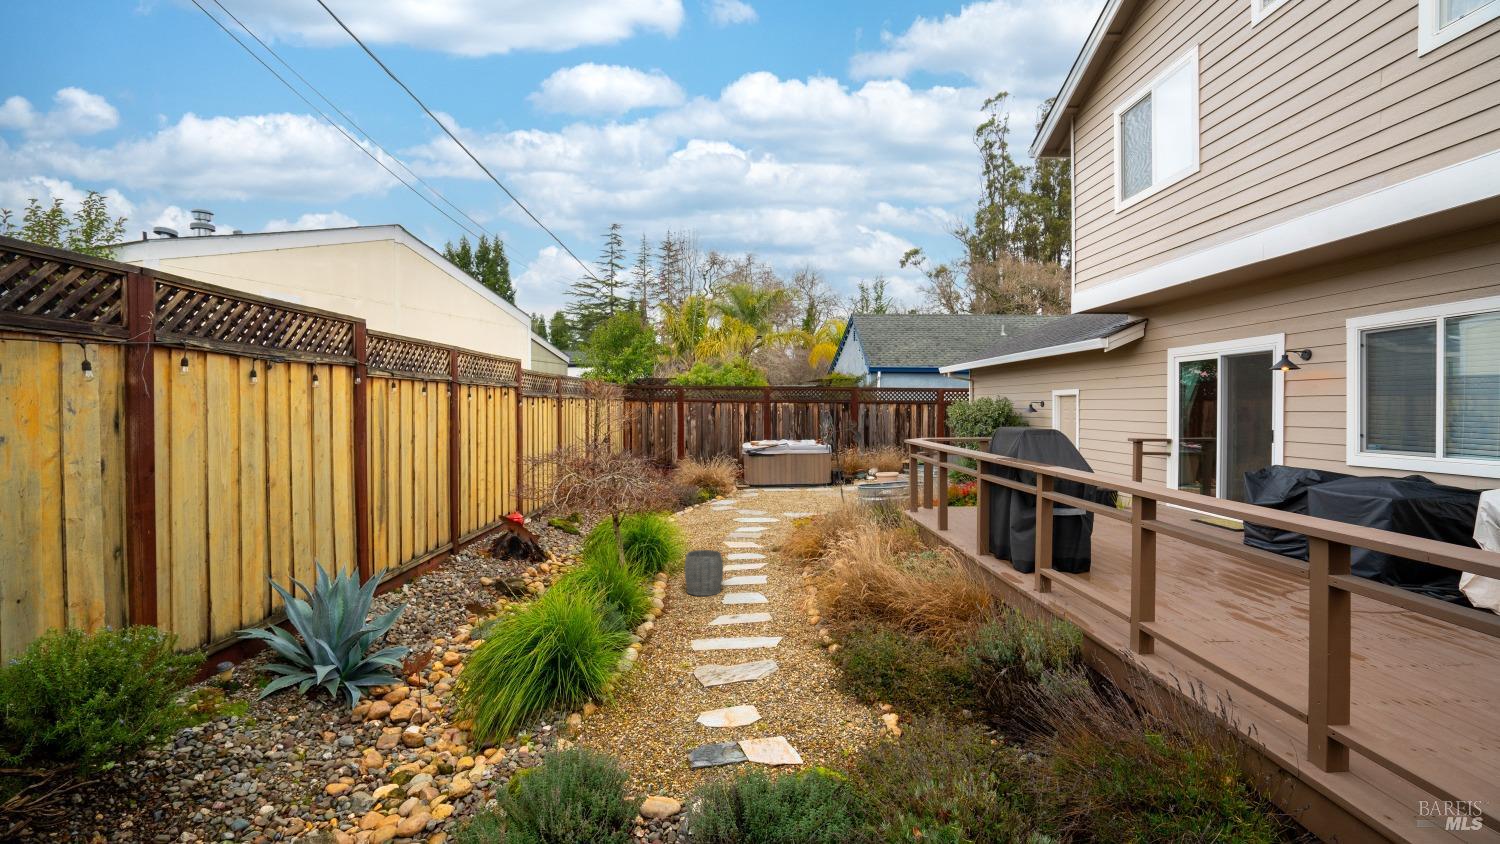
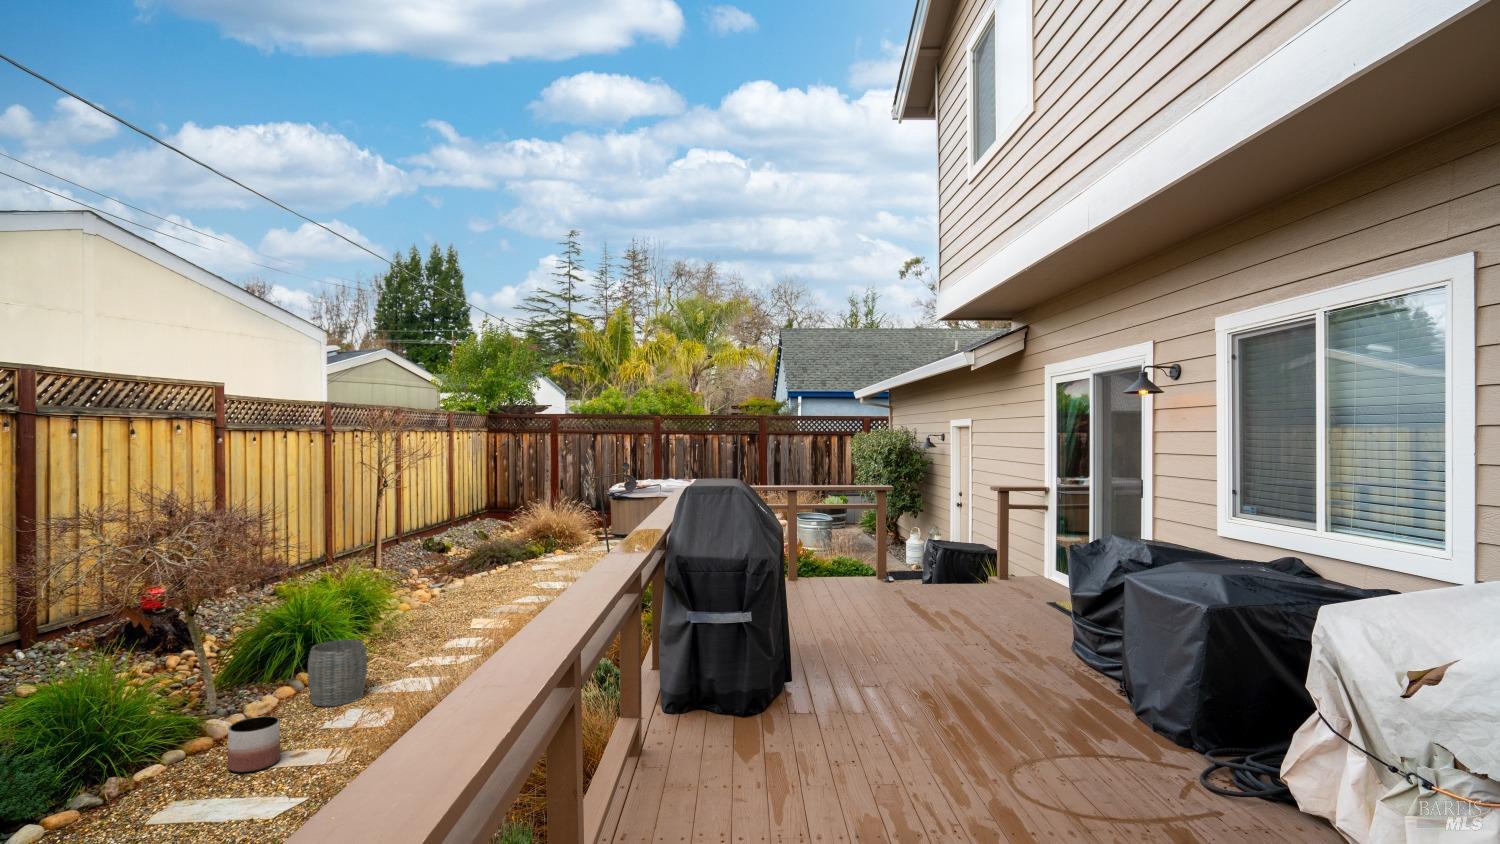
planter: none [692,596,723,632] -> present [227,716,280,772]

